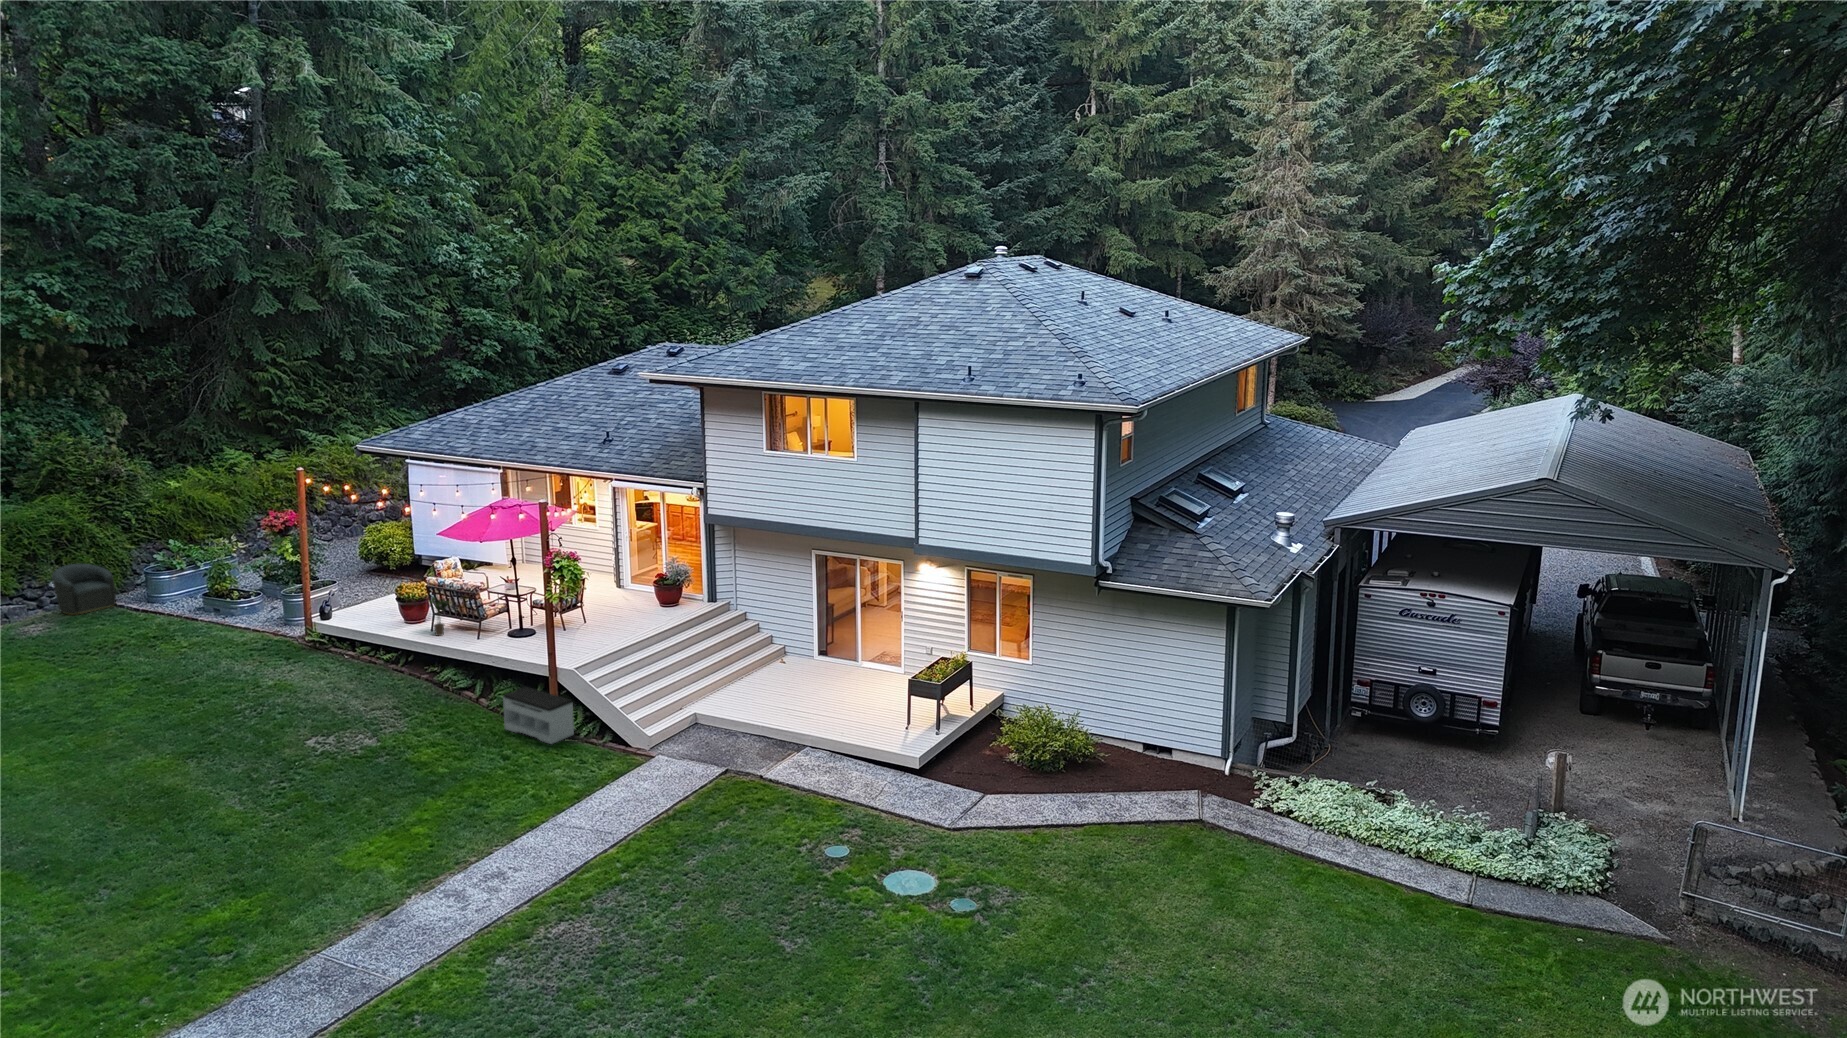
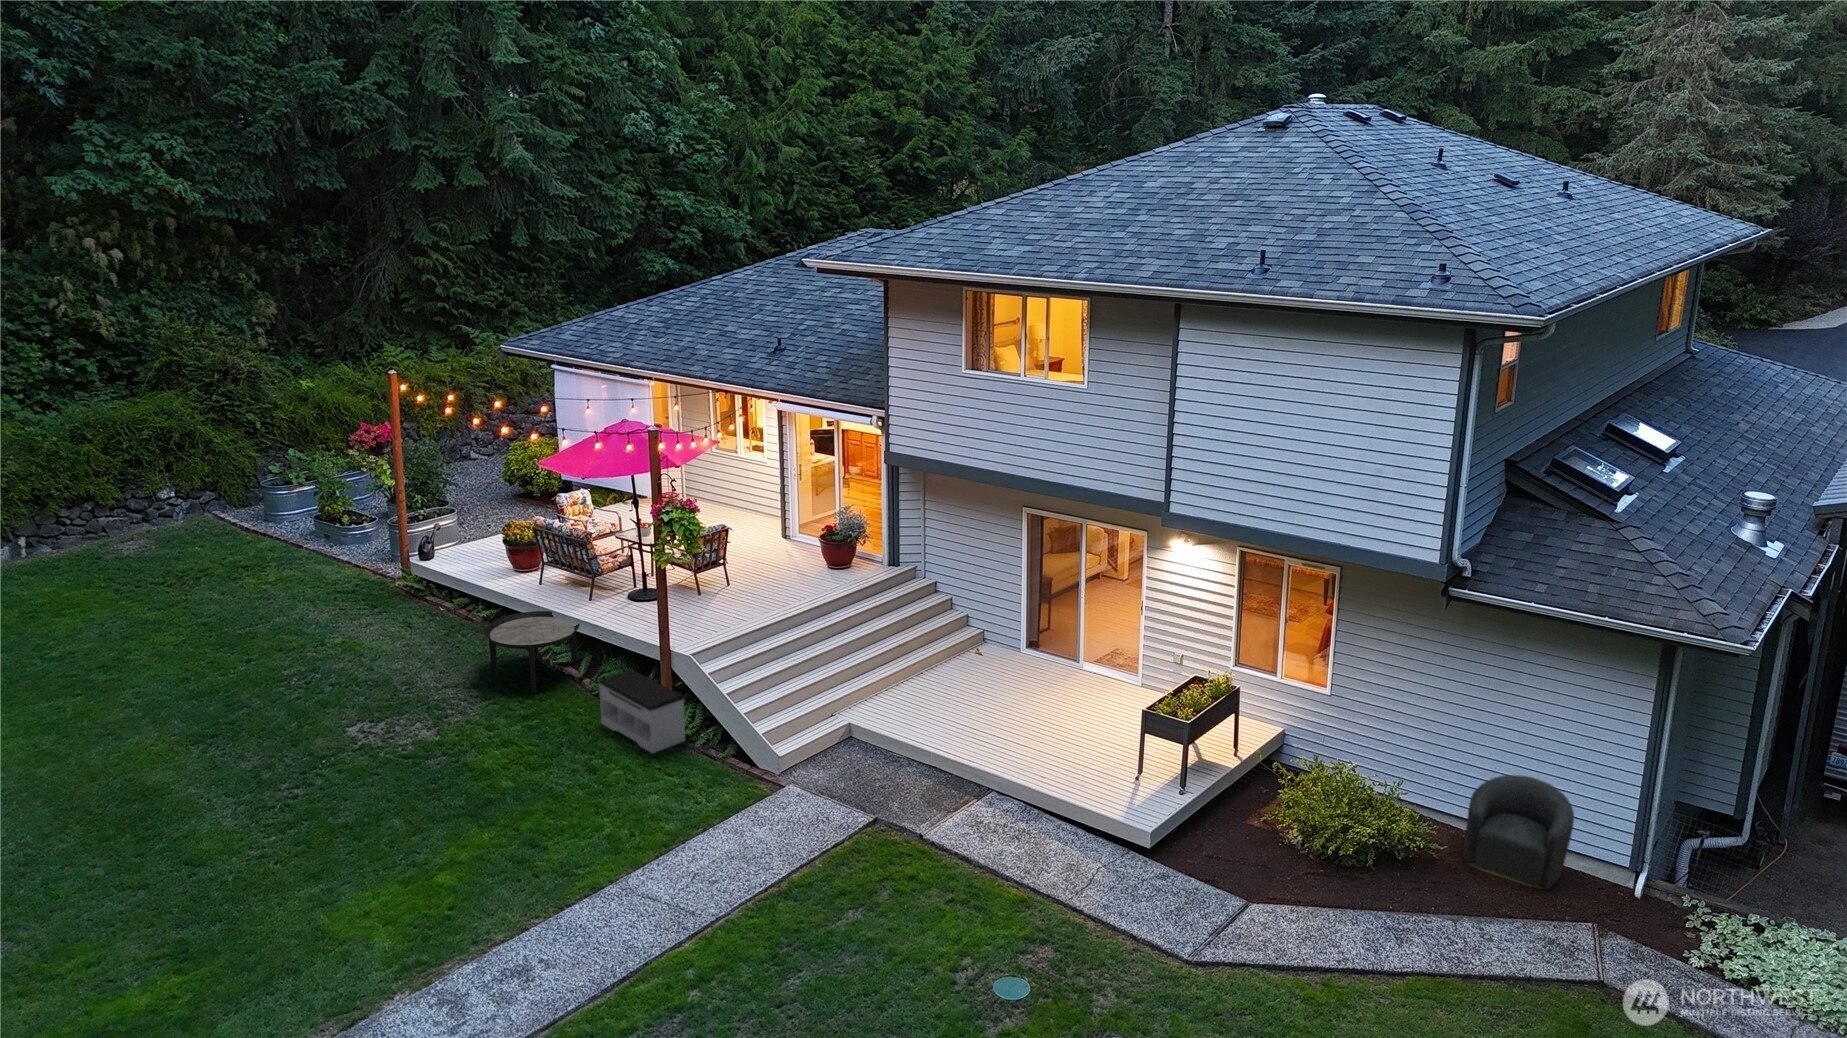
armchair: present [52,564,116,615] -> present [1463,775,1574,889]
potted plant: present [428,598,448,636] -> none [532,539,564,589]
round table: none [398,652,475,714] -> present [484,611,580,694]

